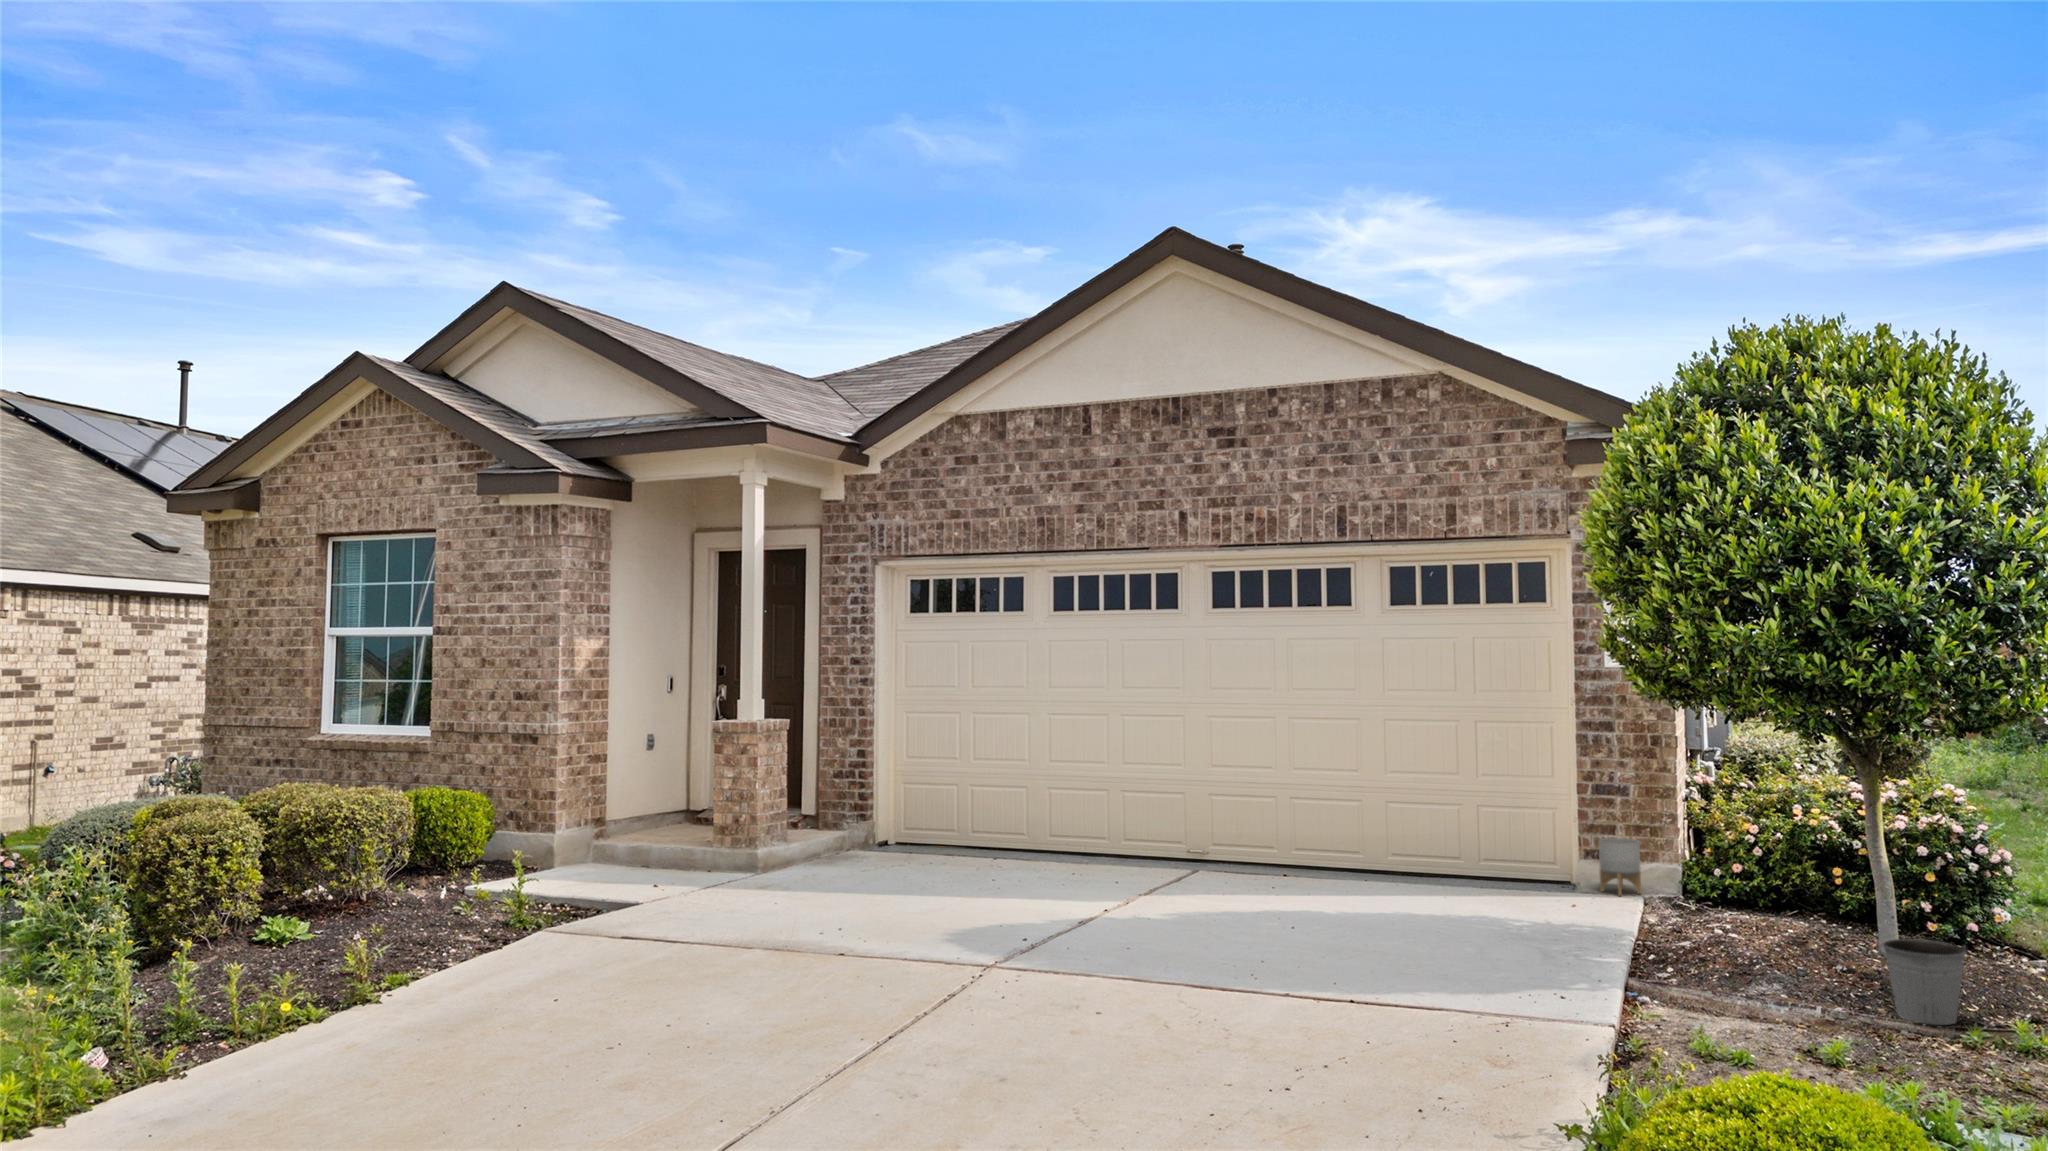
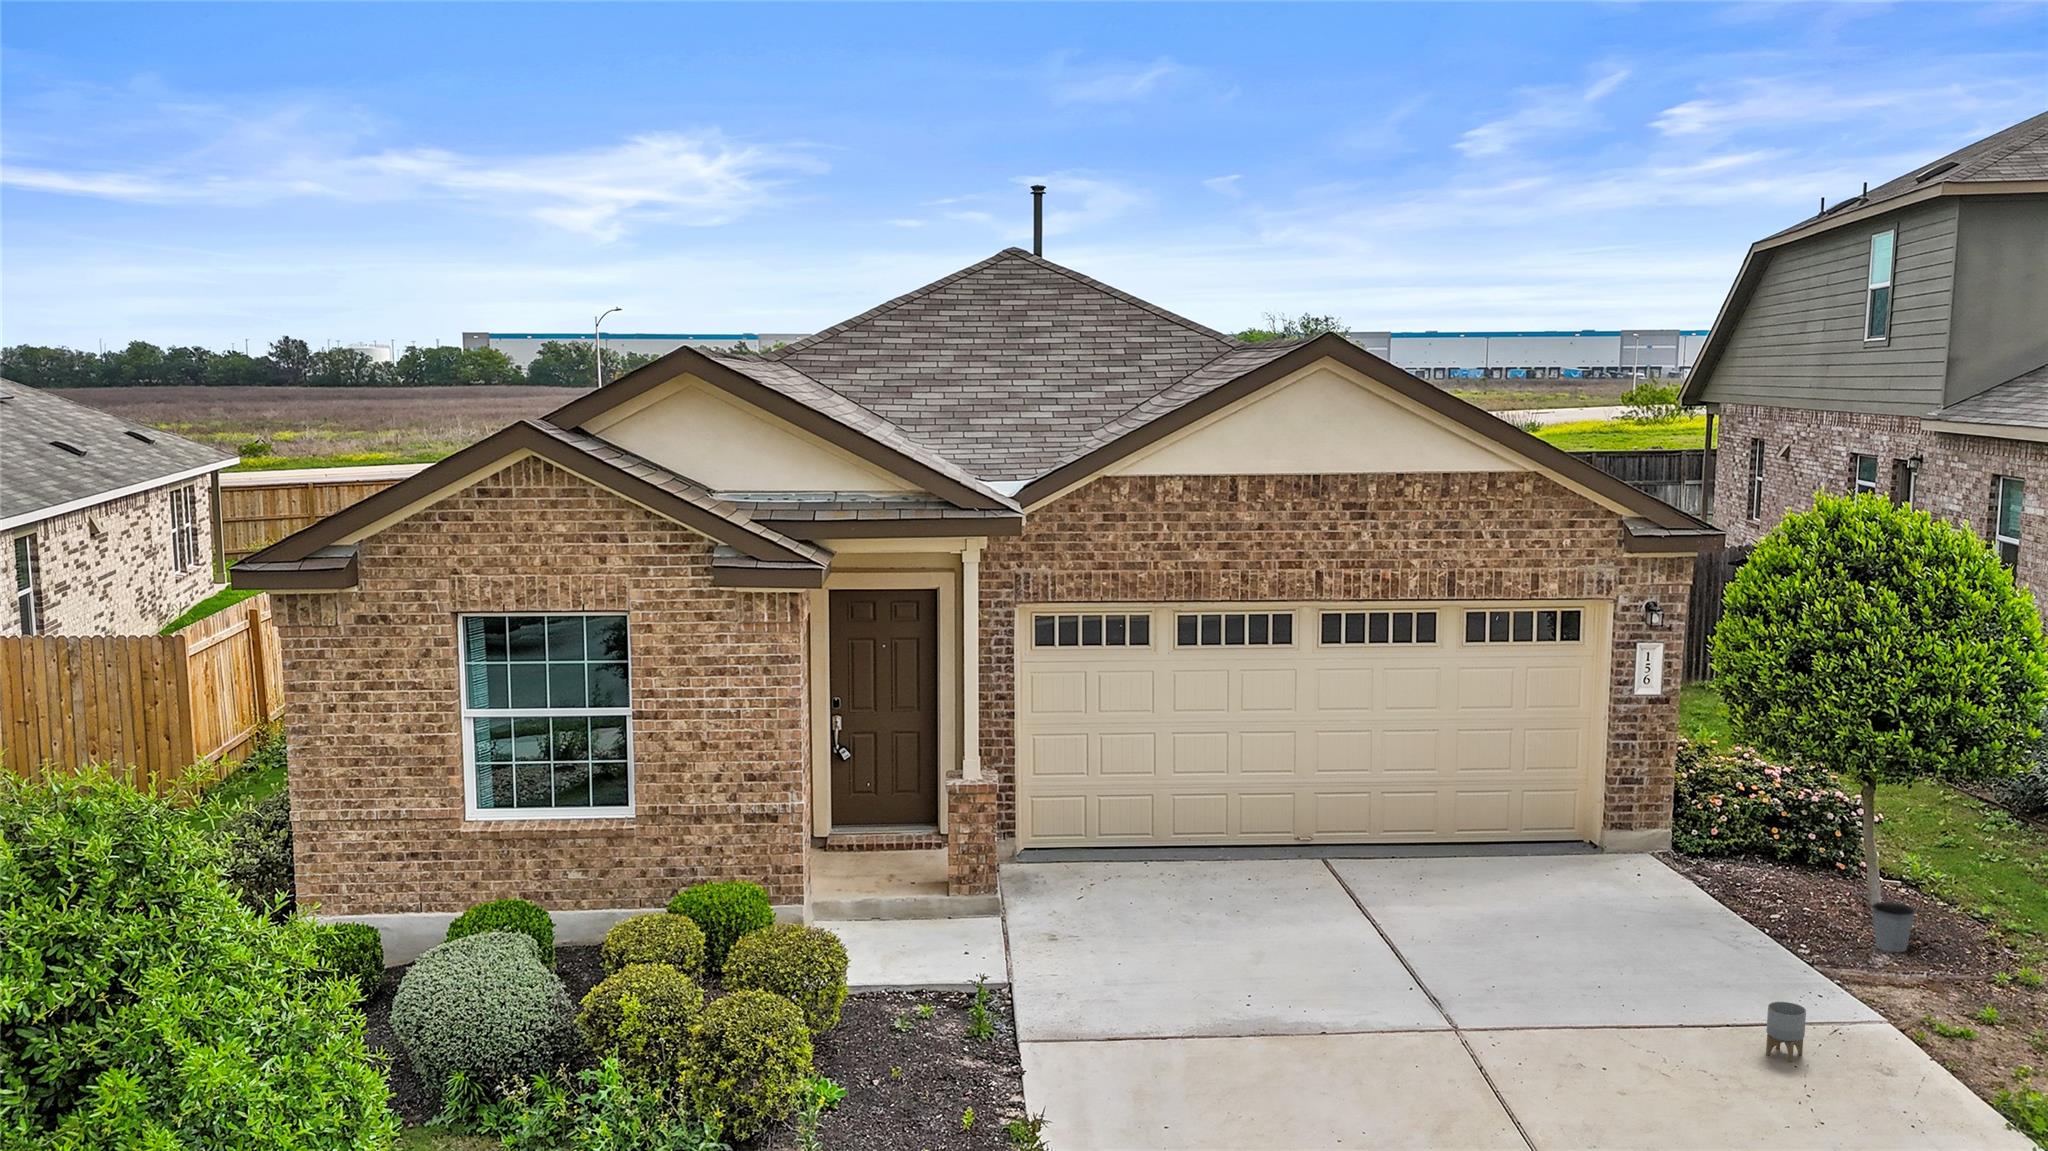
planter: present [1599,838,1641,896] -> present [1766,1002,1806,1062]

